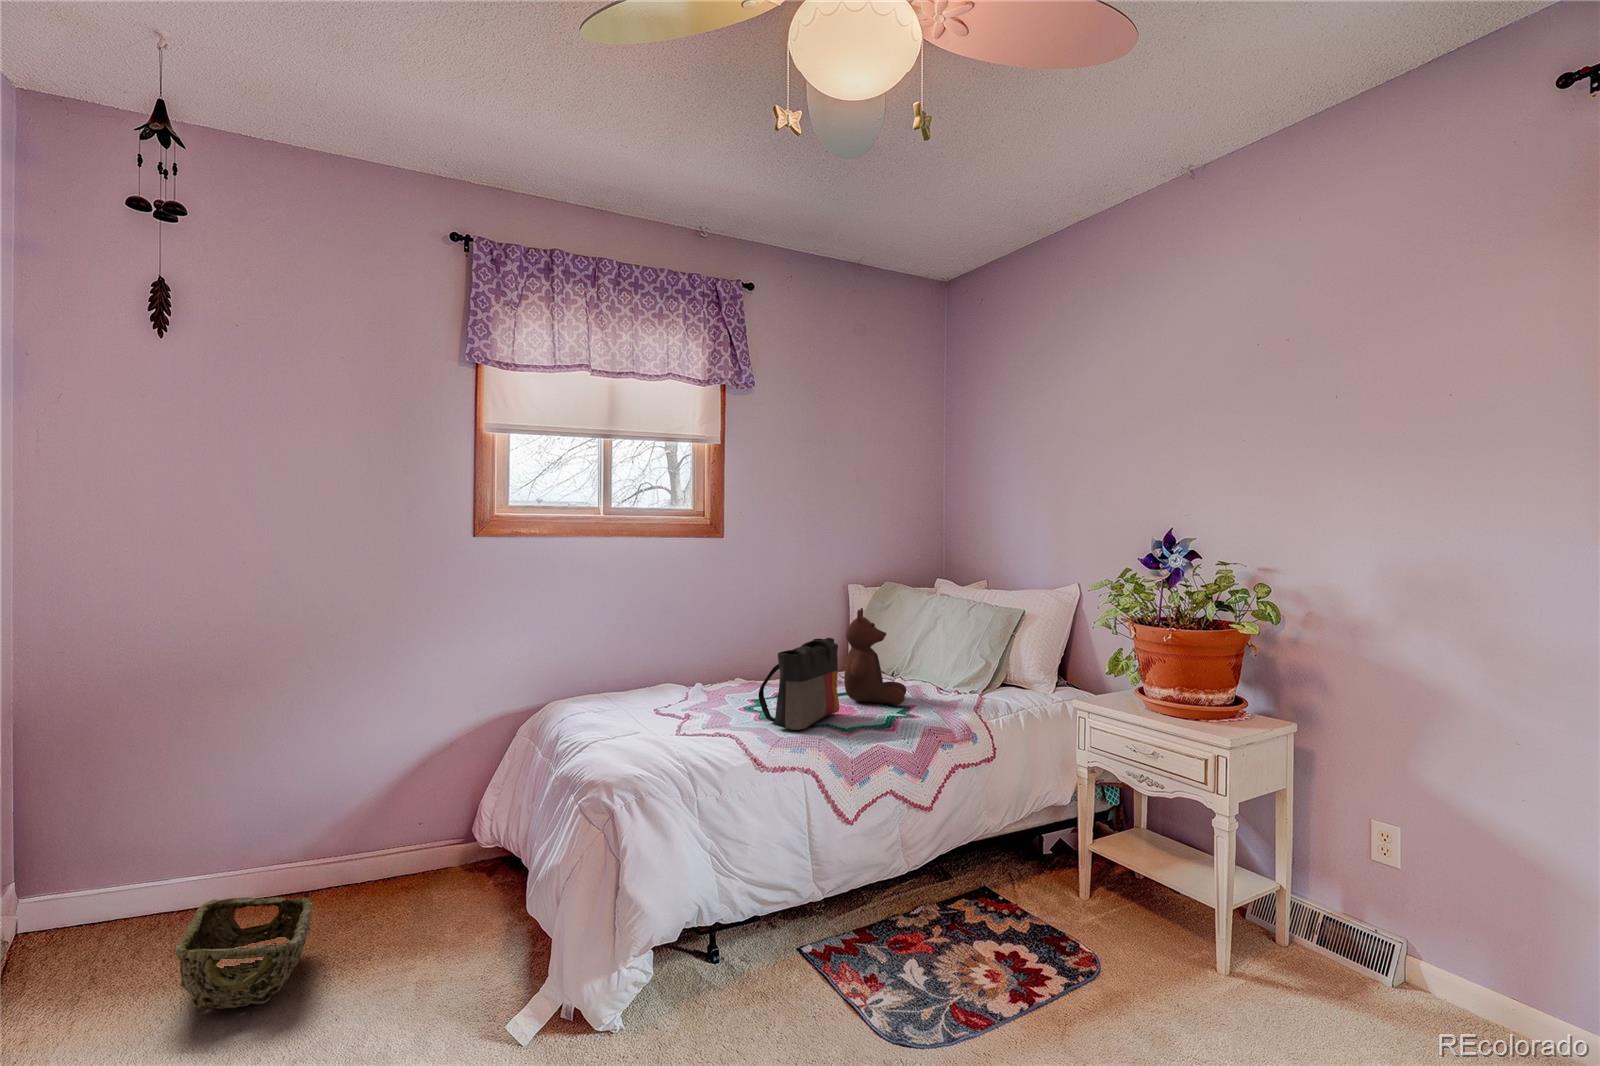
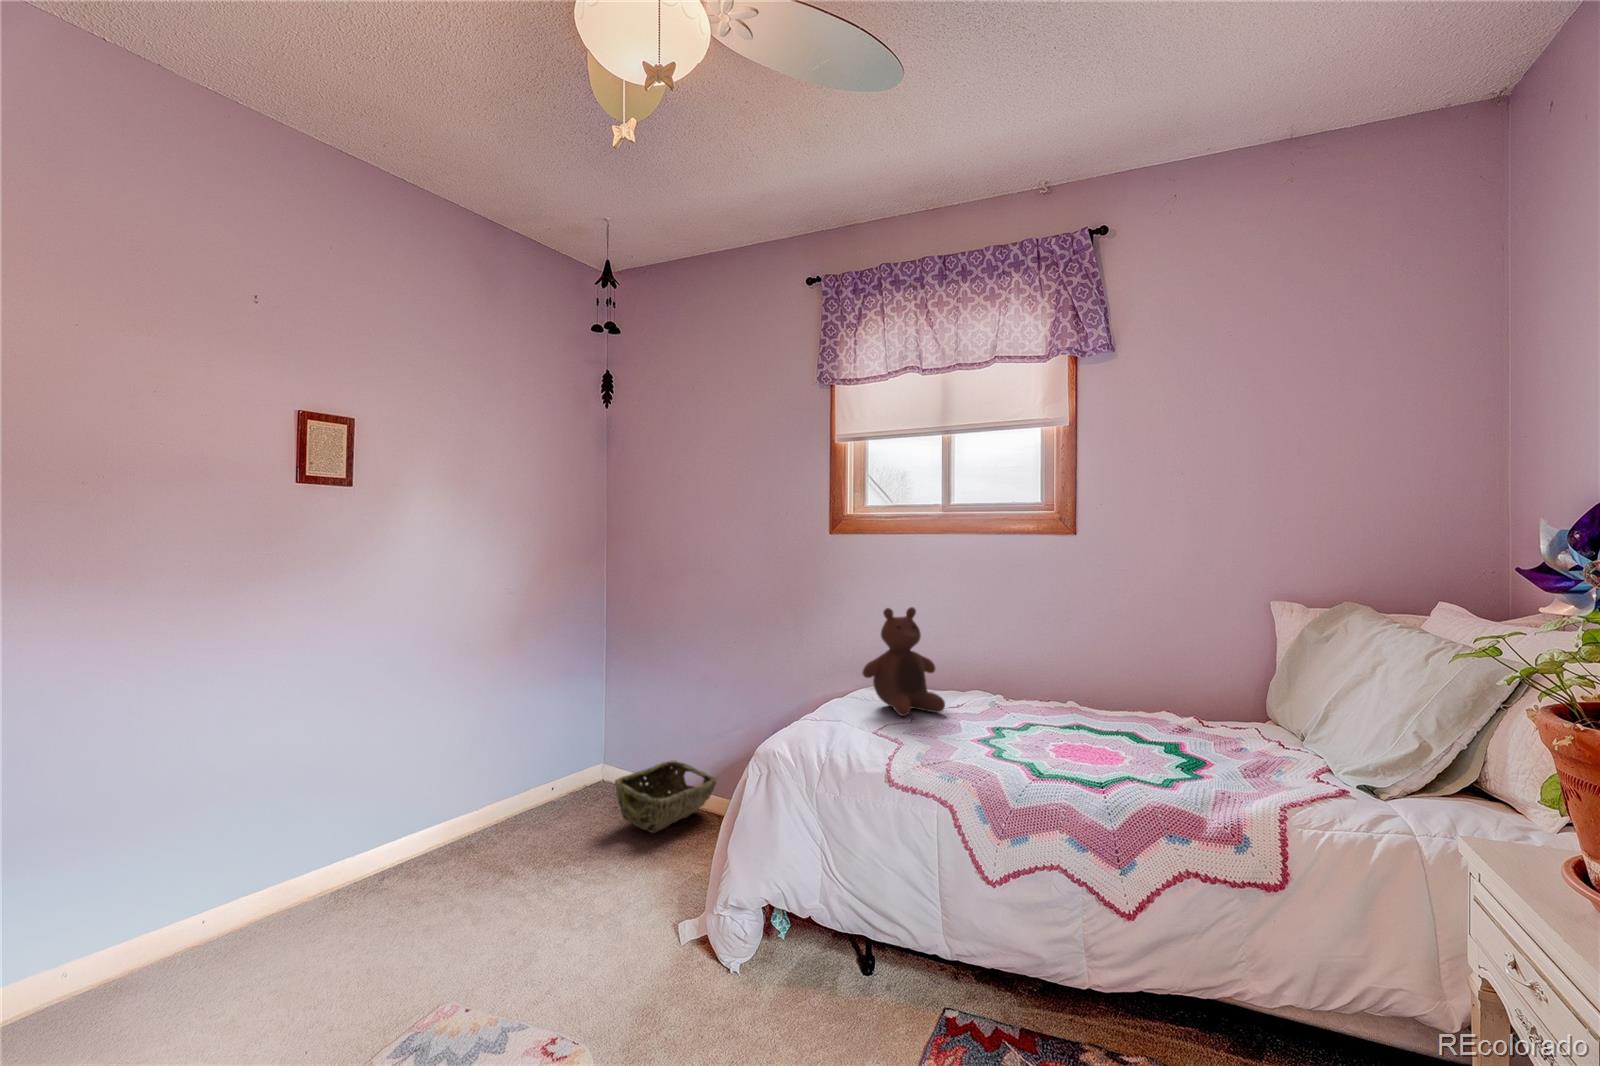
stuffed bear: present [844,608,906,704] -> present [863,607,945,716]
tote bag: present [759,638,839,730] -> none [964,656,1089,758]

